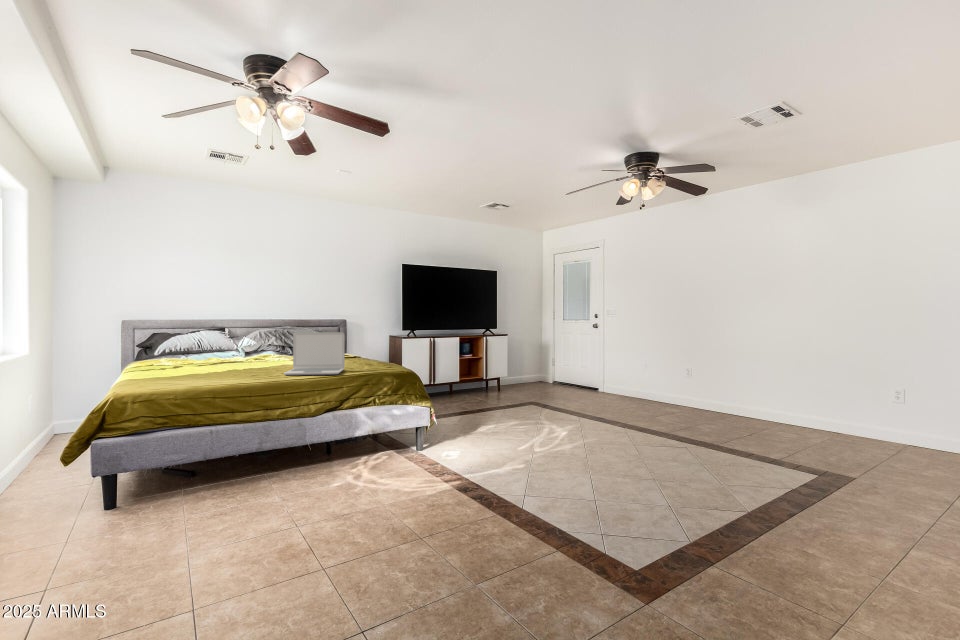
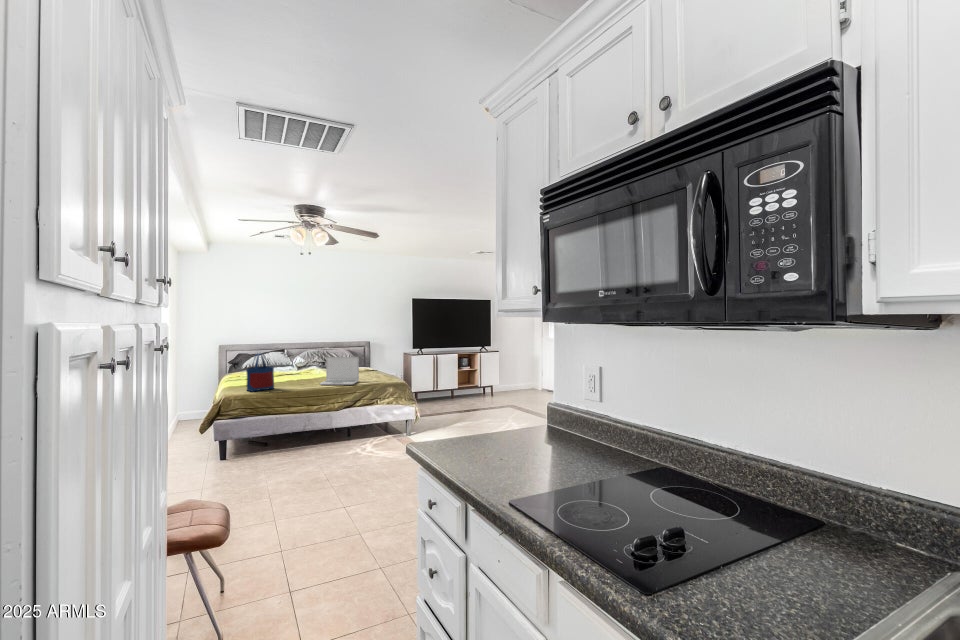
tote bag: none [154,322,207,387] -> present [246,354,274,392]

